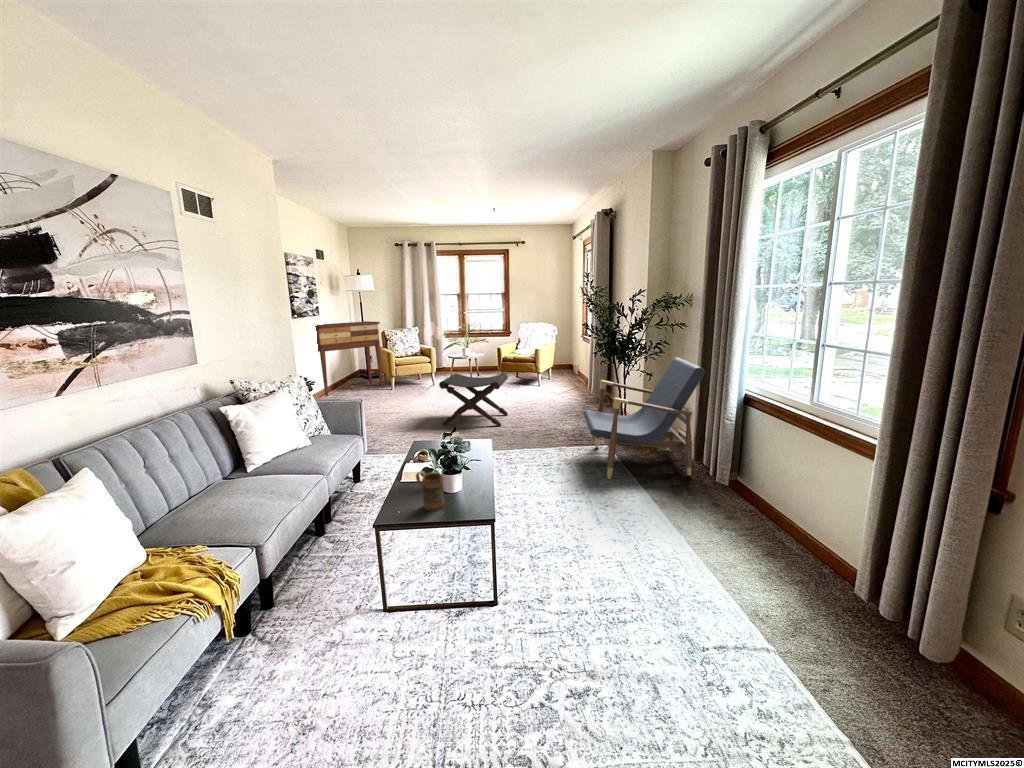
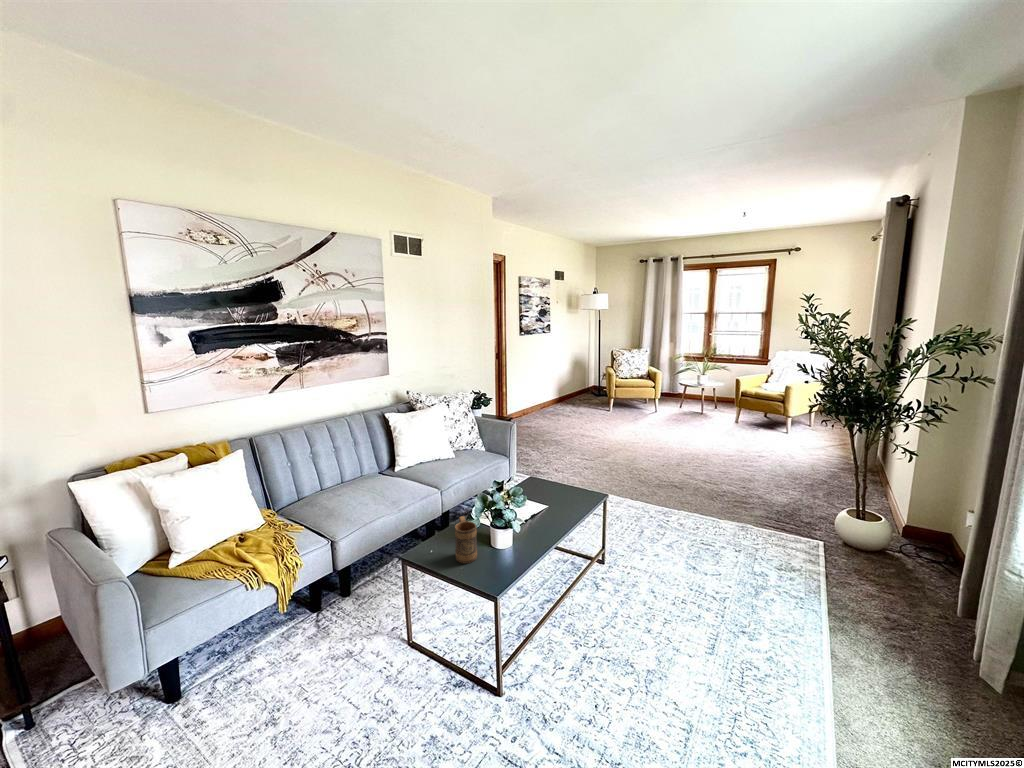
console table: present [315,321,383,396] -> none [541,339,608,407]
lounge chair: present [583,357,705,479] -> none [761,438,997,644]
footstool: present [439,374,508,426] -> none [626,405,715,477]

